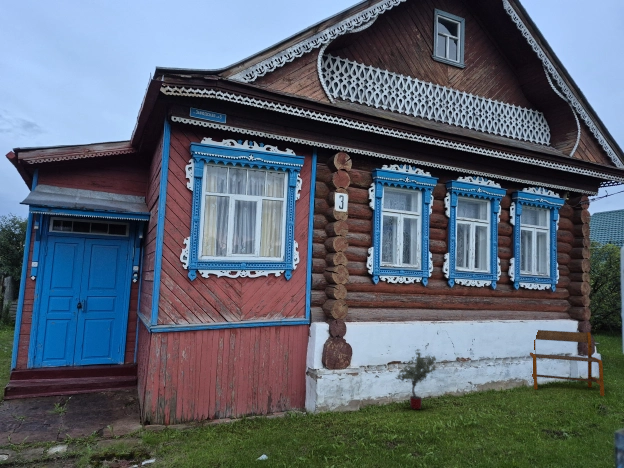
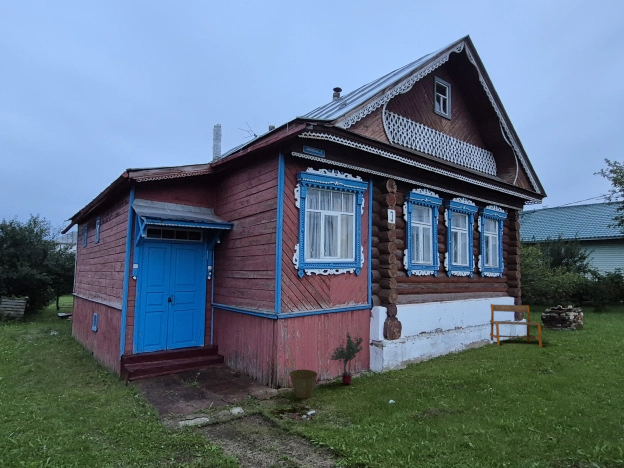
potted tree: present [396,349,436,410] -> present [330,332,363,385]
basket: none [161,399,199,435] -> present [289,370,317,398]

